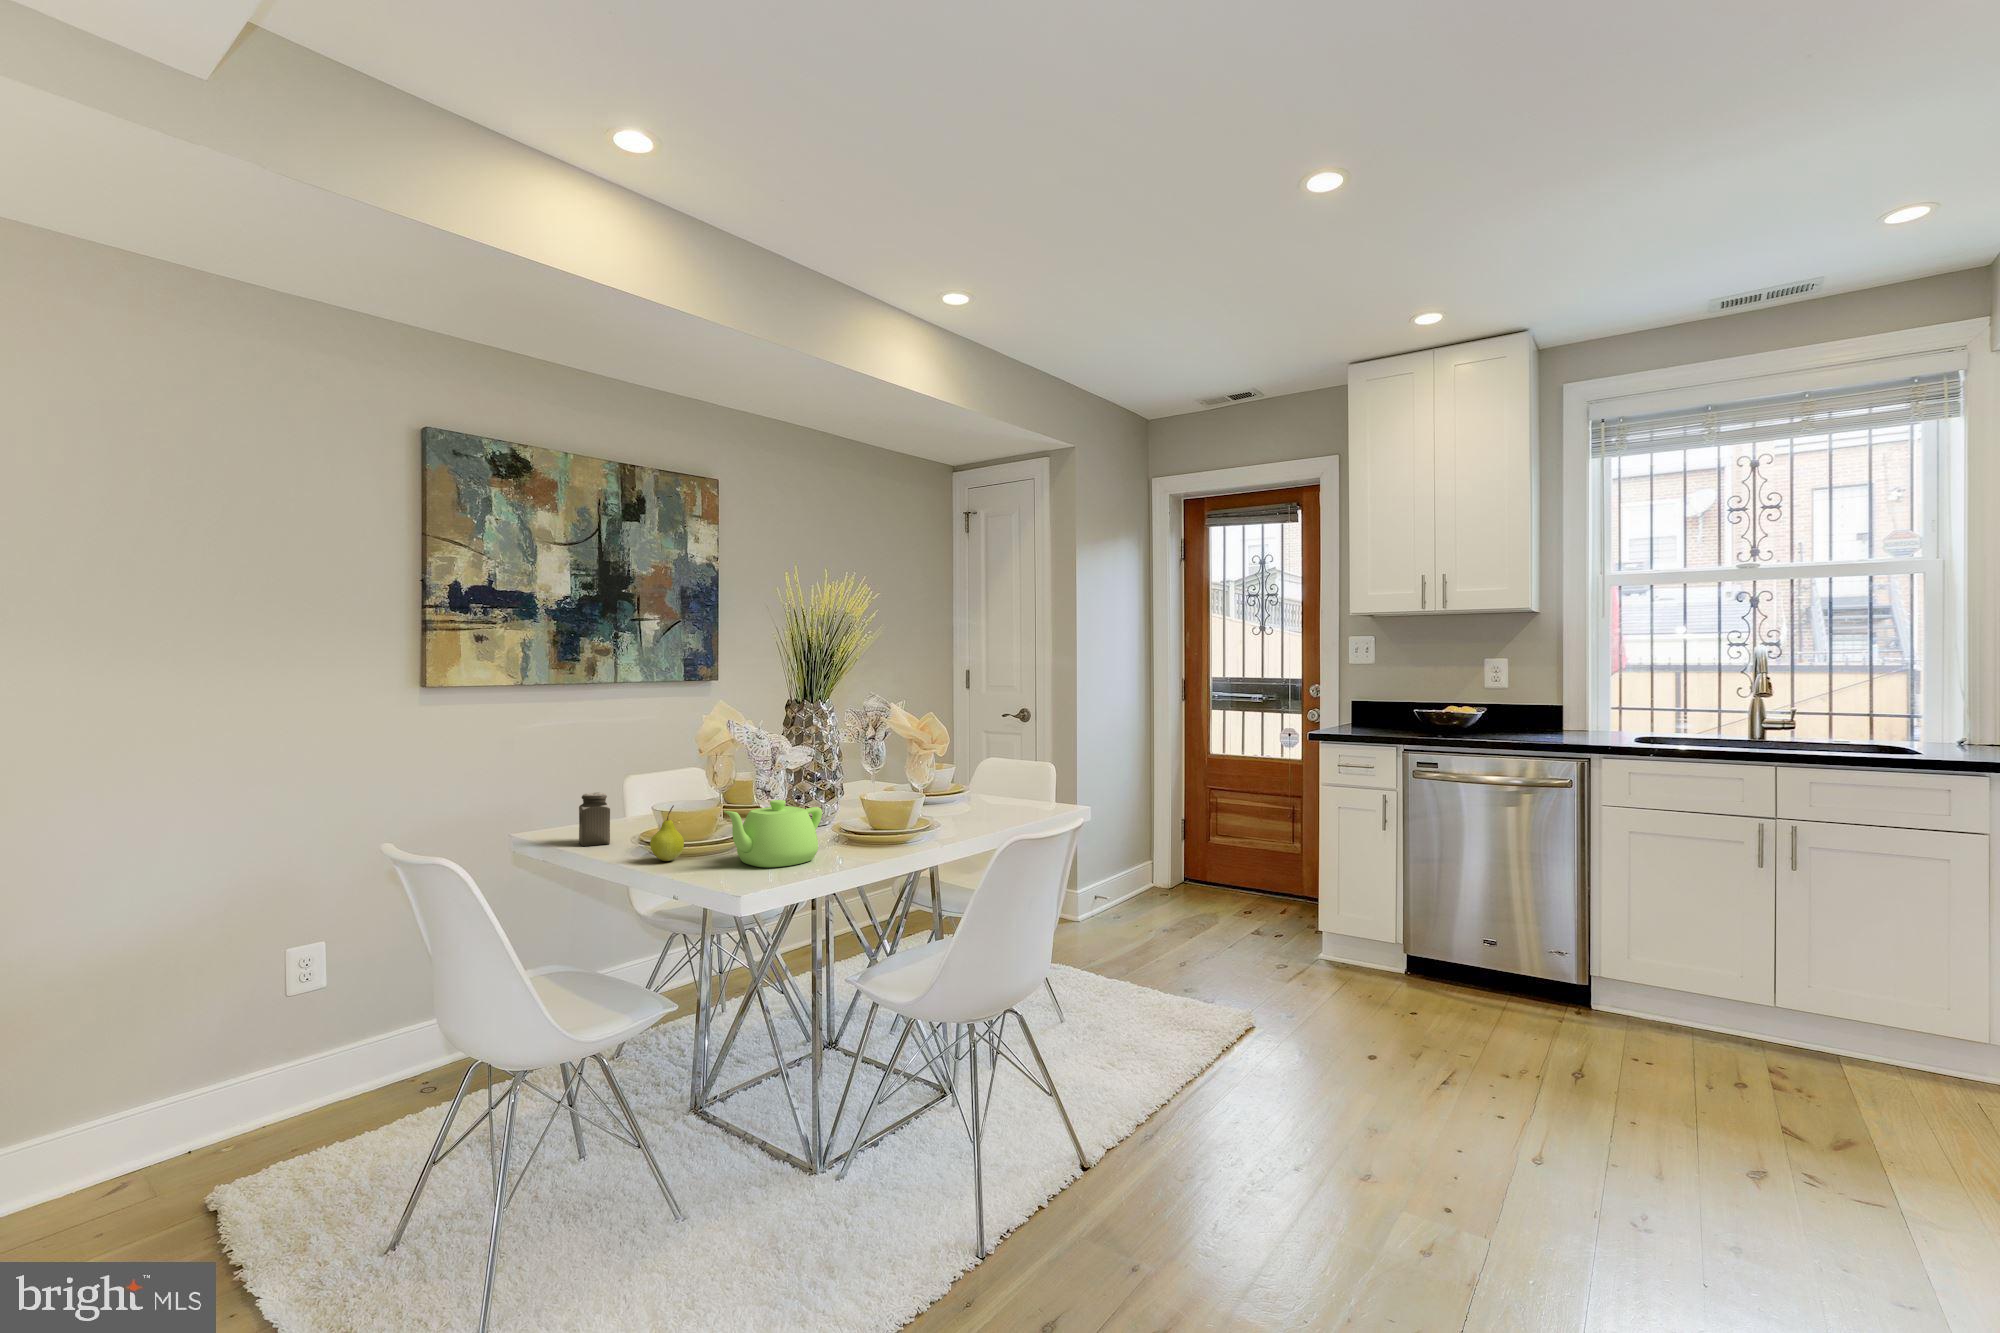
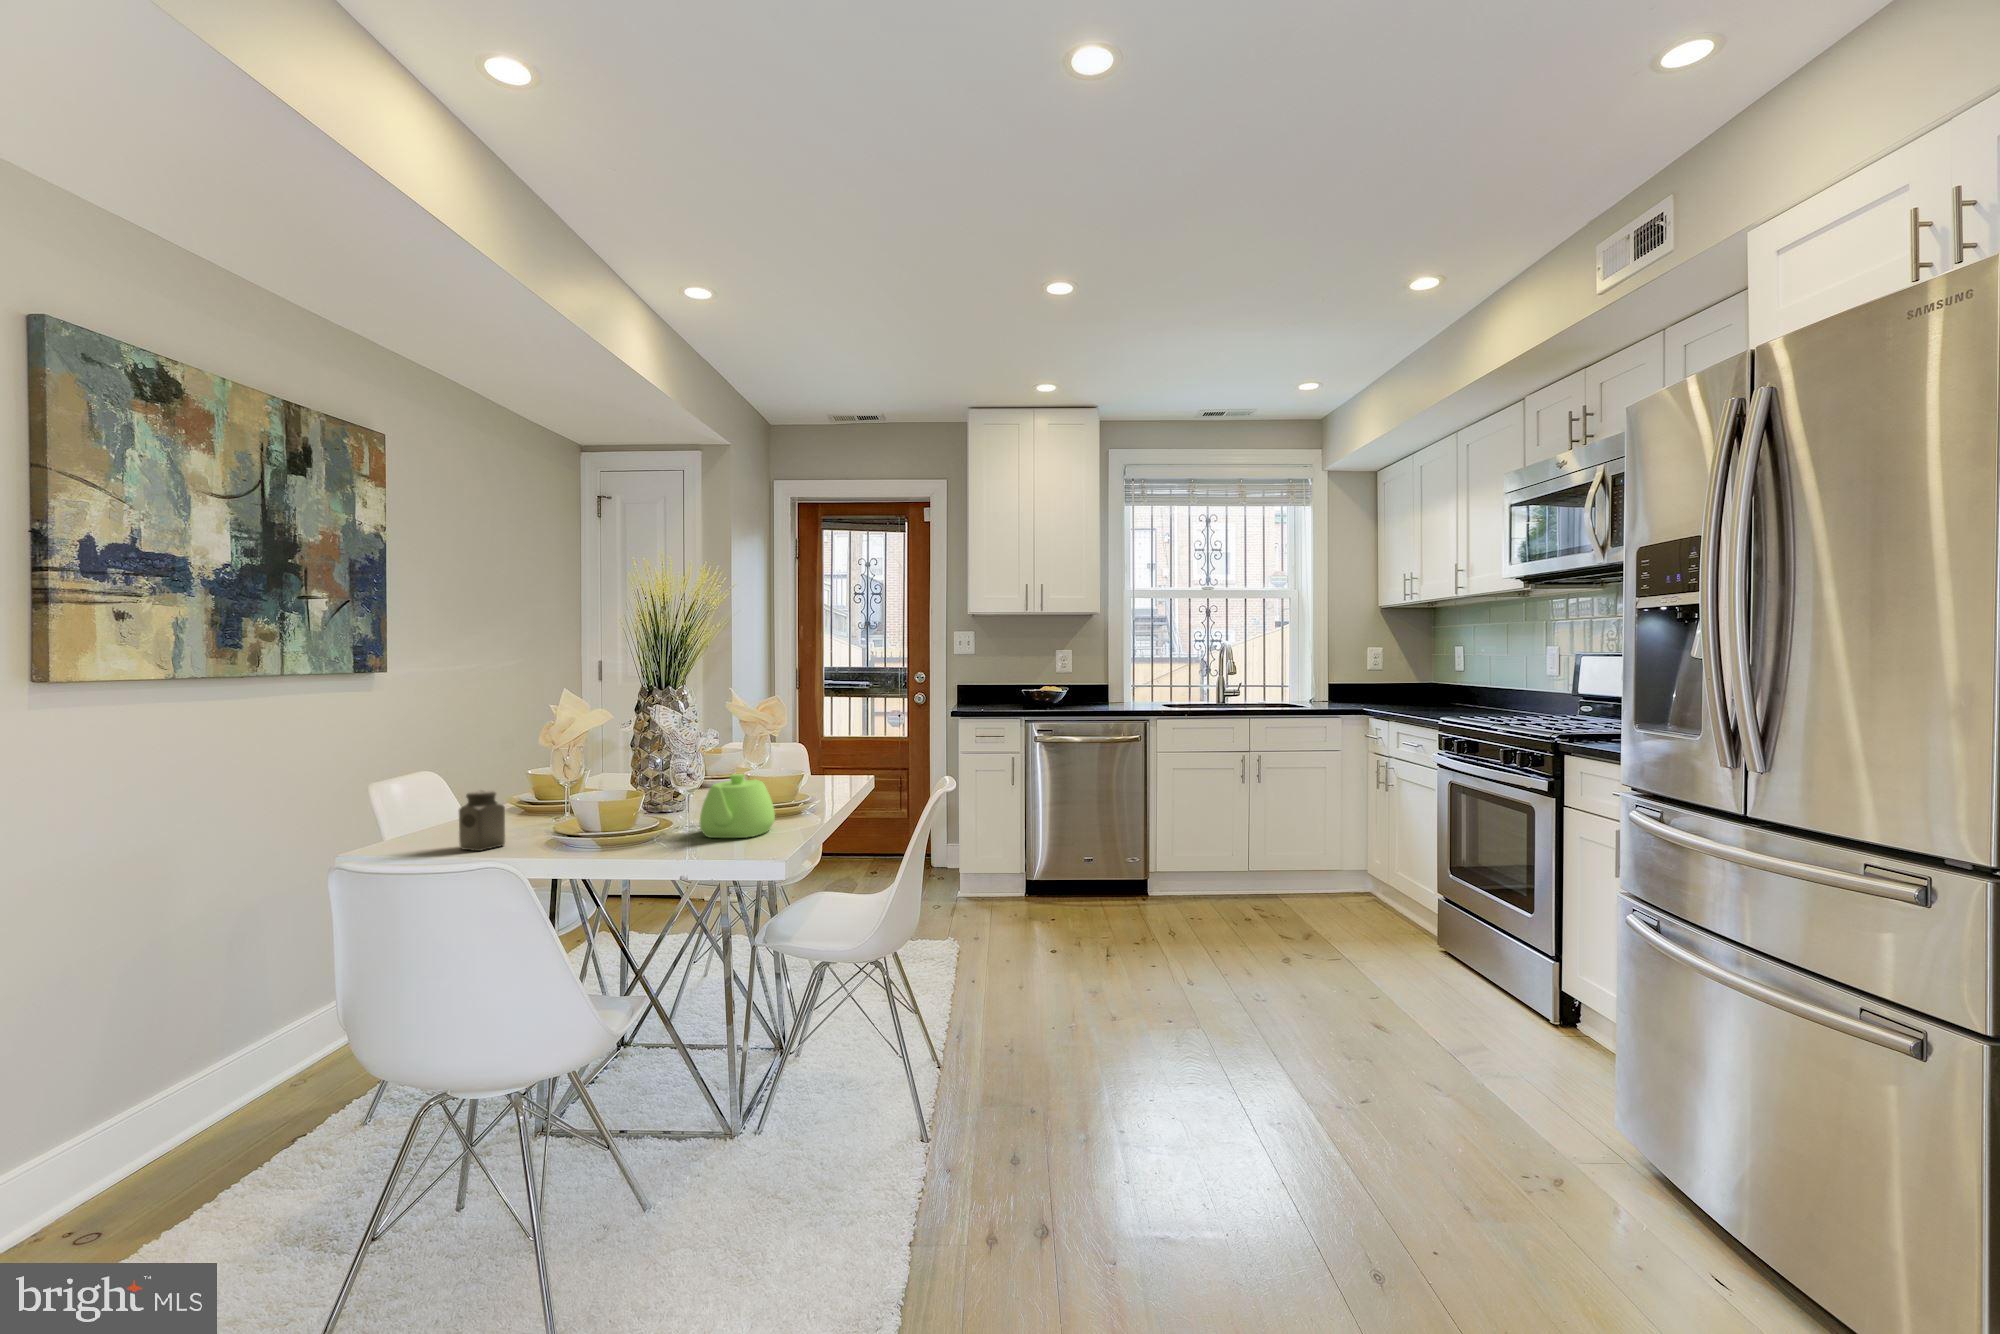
fruit: present [650,805,684,861] -> none [611,789,647,848]

